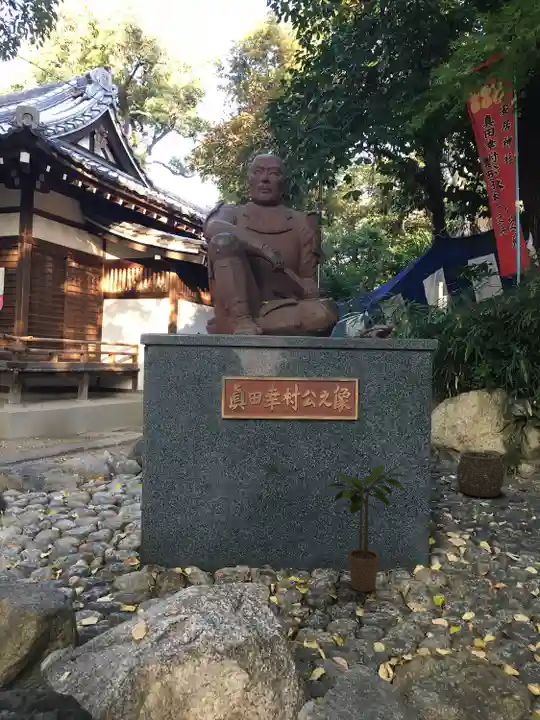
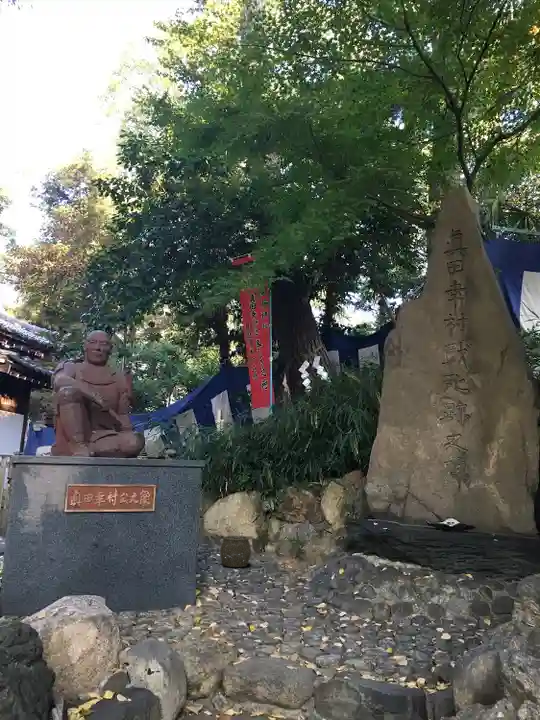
potted plant: present [328,466,406,592] -> none [133,538,183,620]

